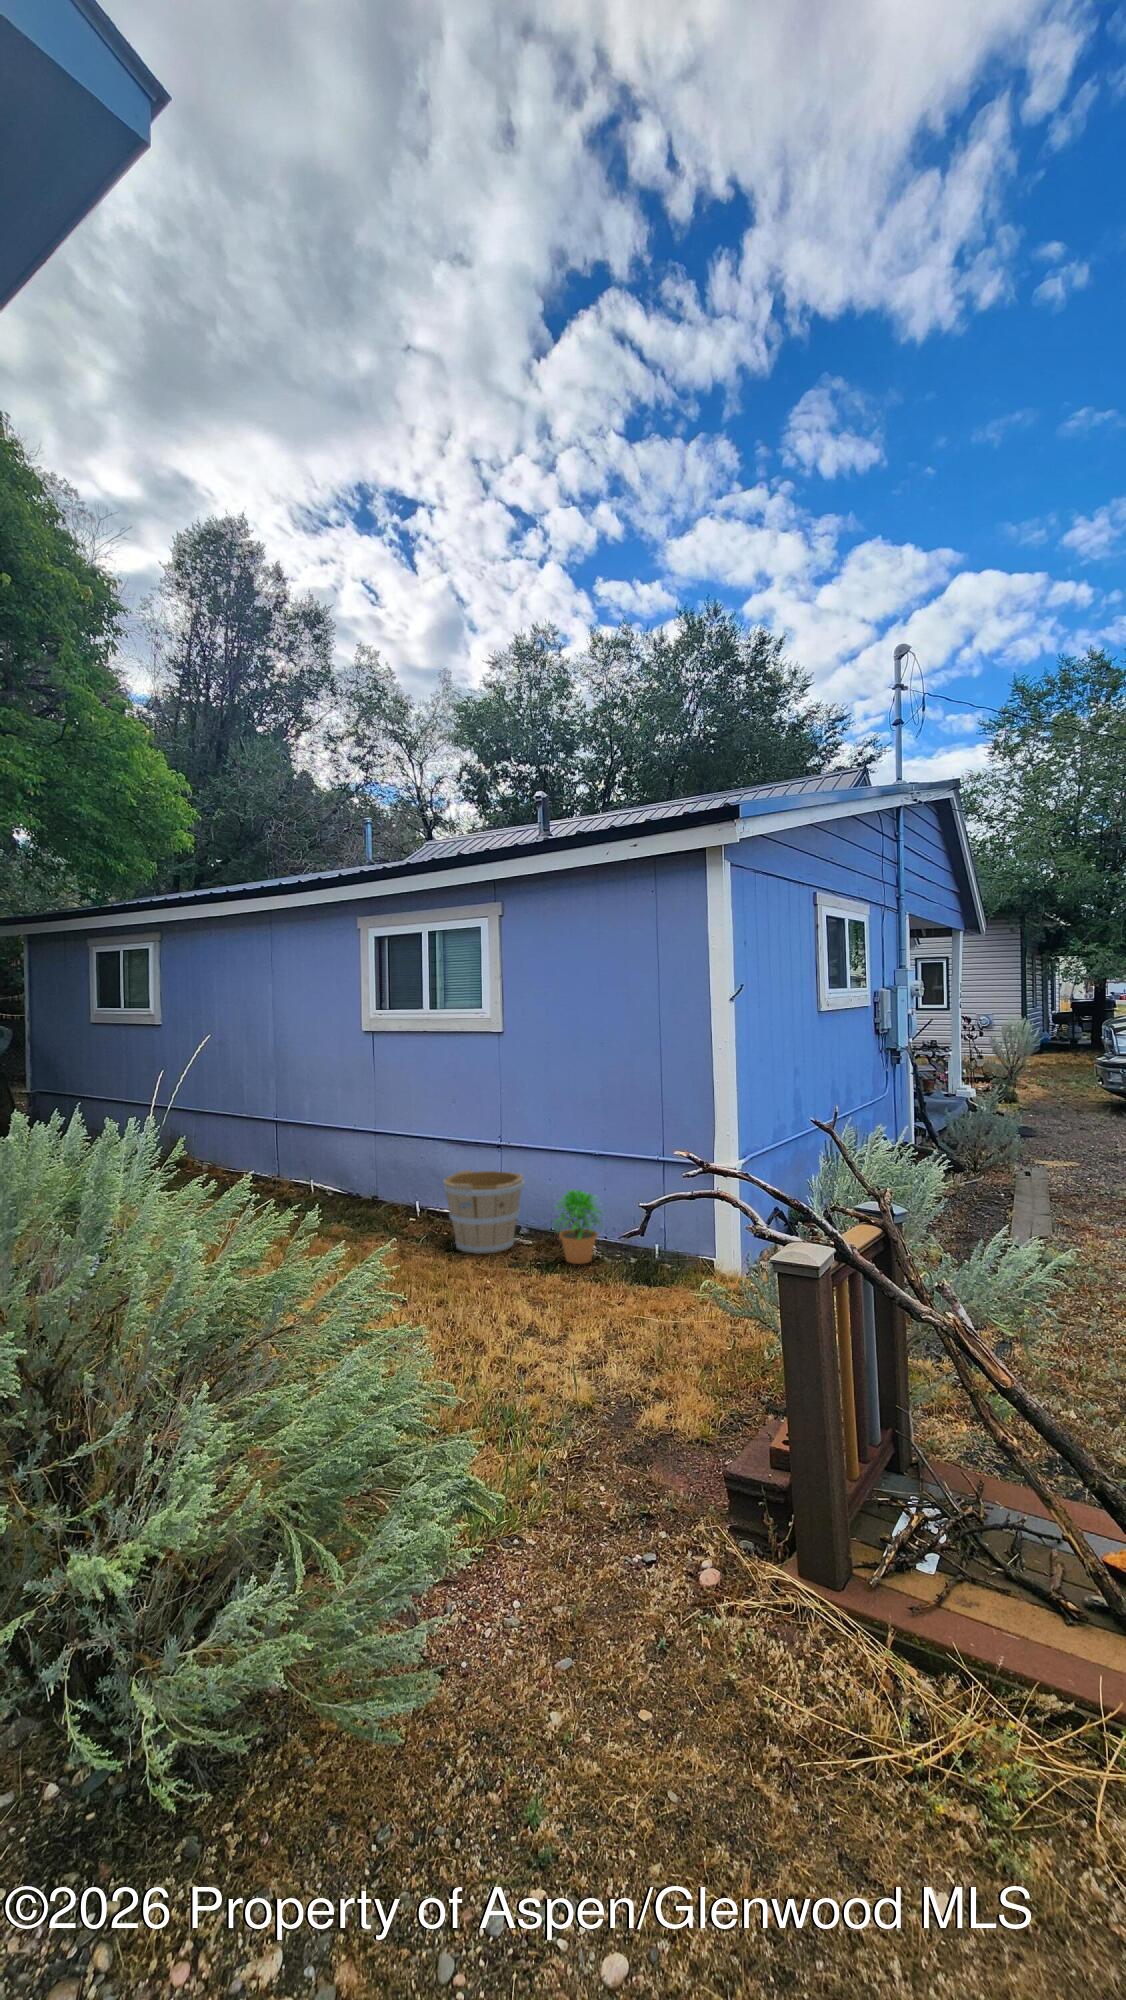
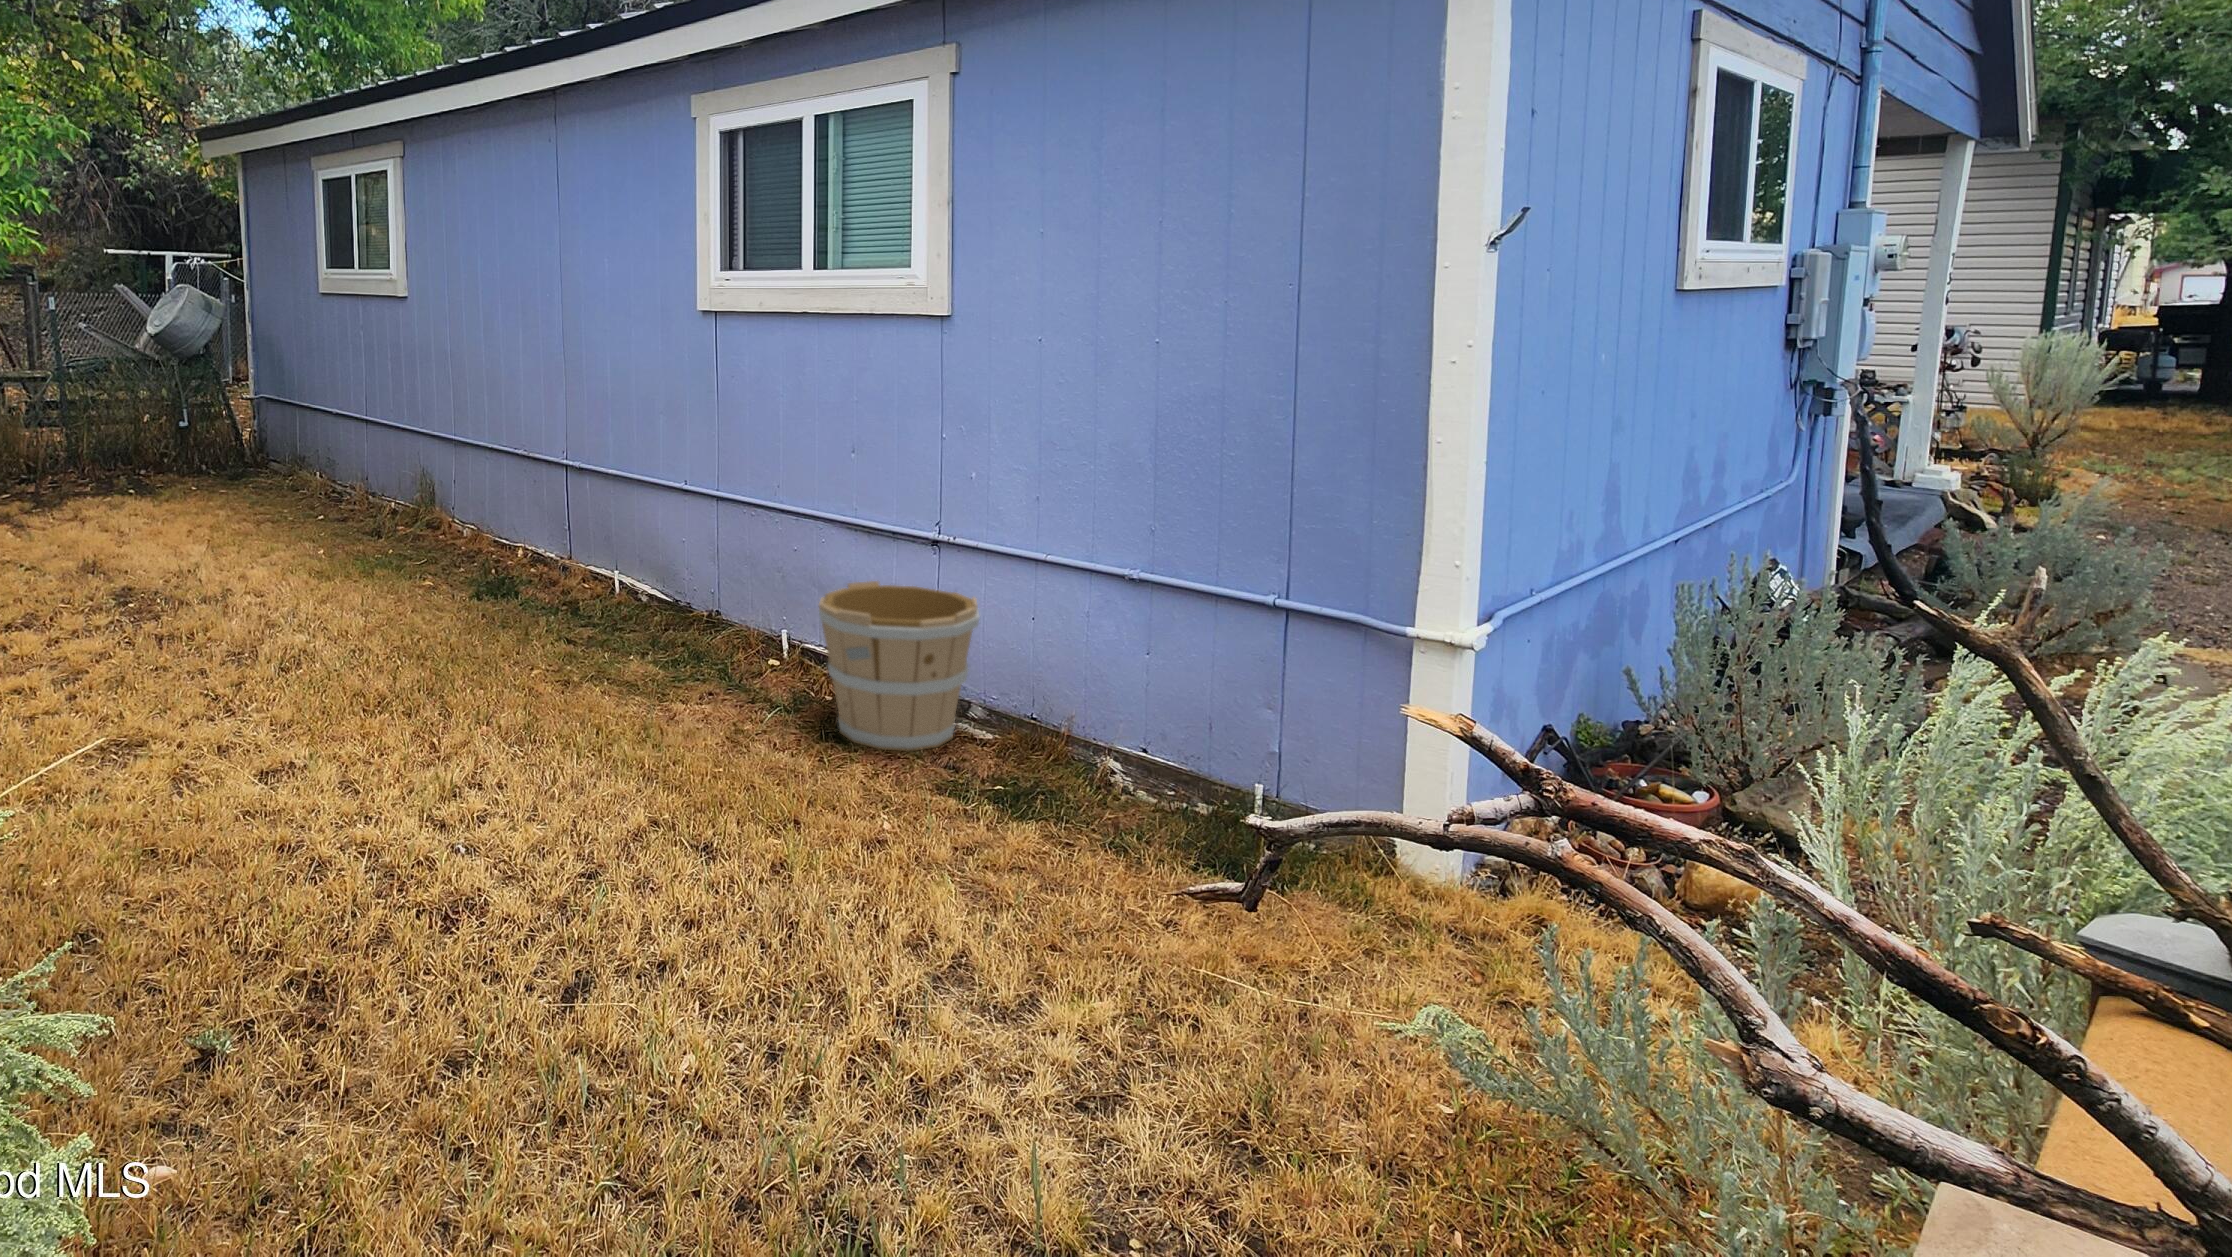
potted plant: present [554,1190,602,1264] -> none [1028,642,1154,800]

